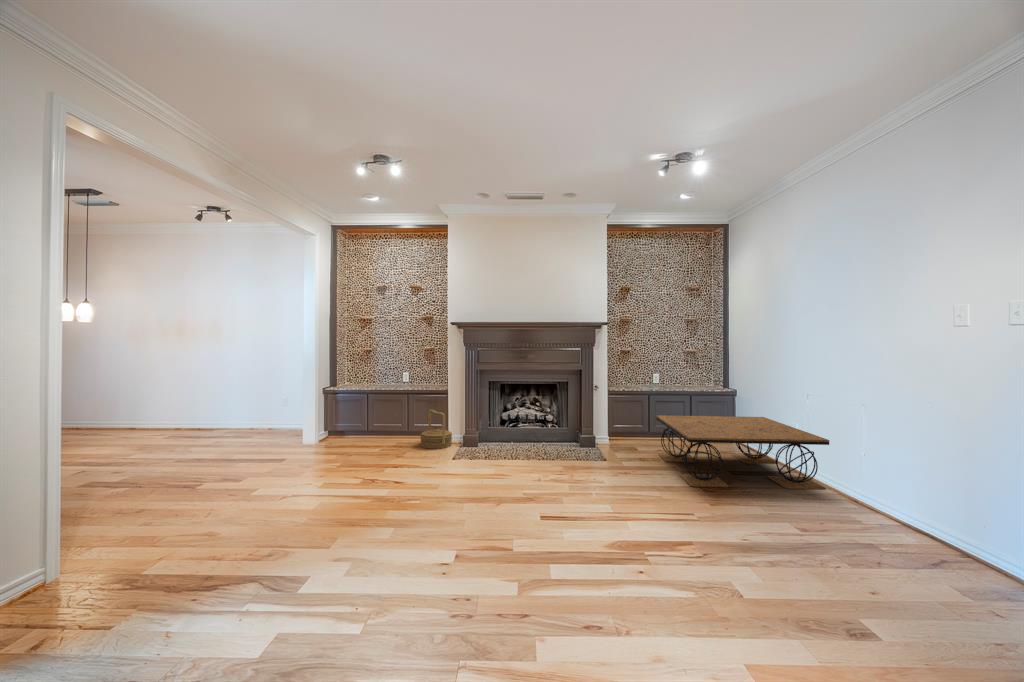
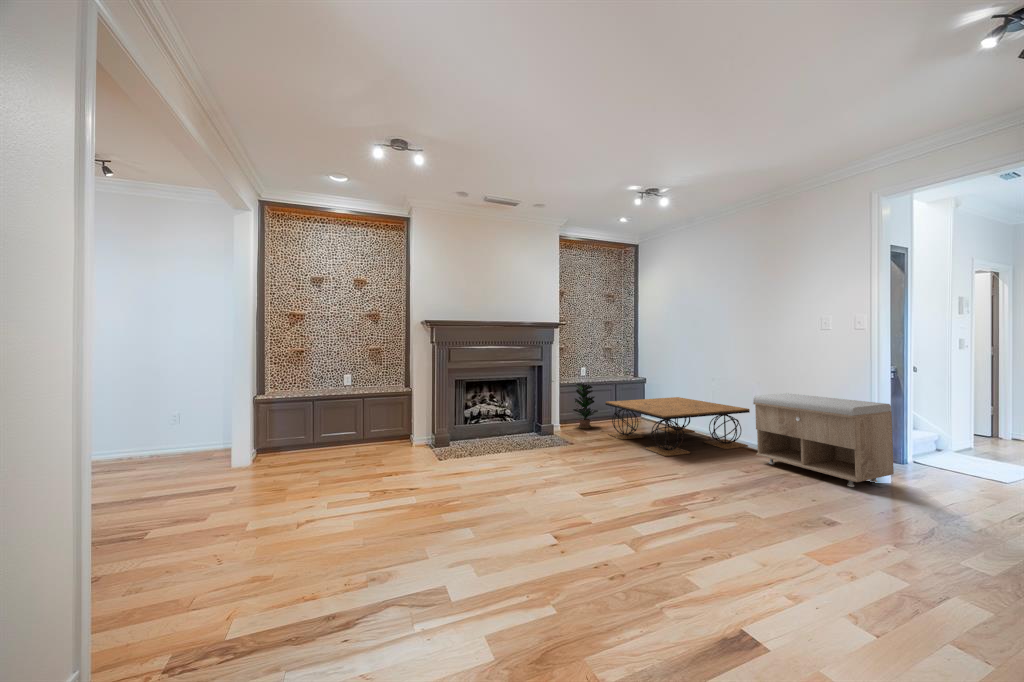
potted plant: none [626,392,660,445] -> present [573,383,598,428]
woven basket: present [420,409,452,449] -> none [389,412,423,453]
storage bench: none [801,423,984,560] -> present [753,393,894,487]

